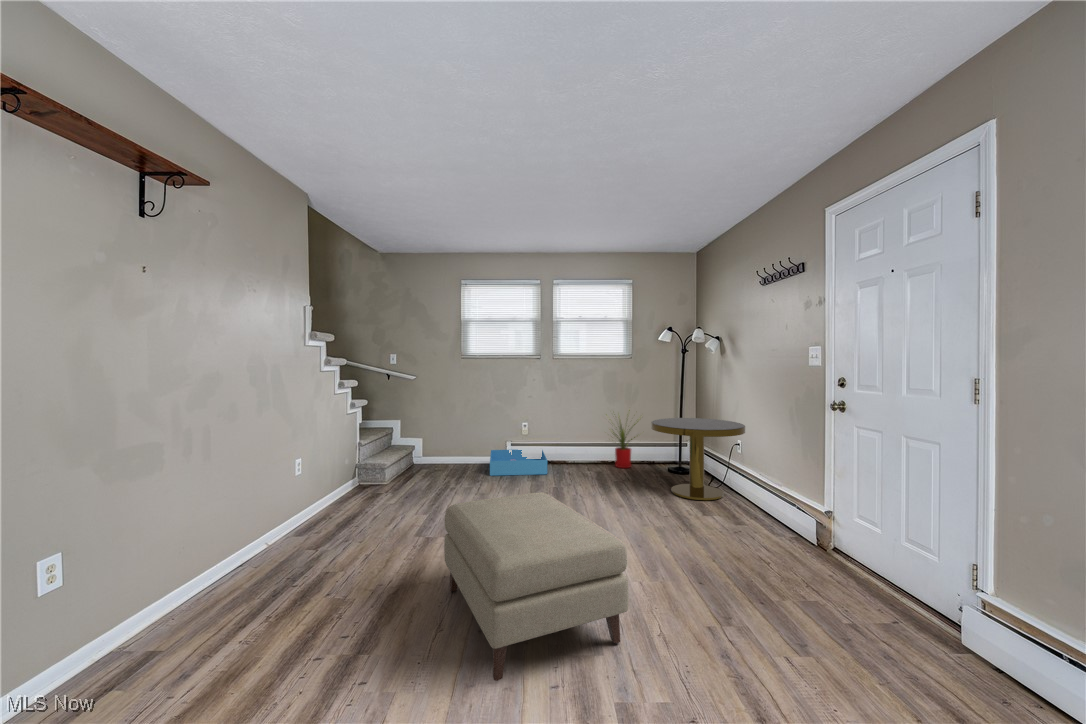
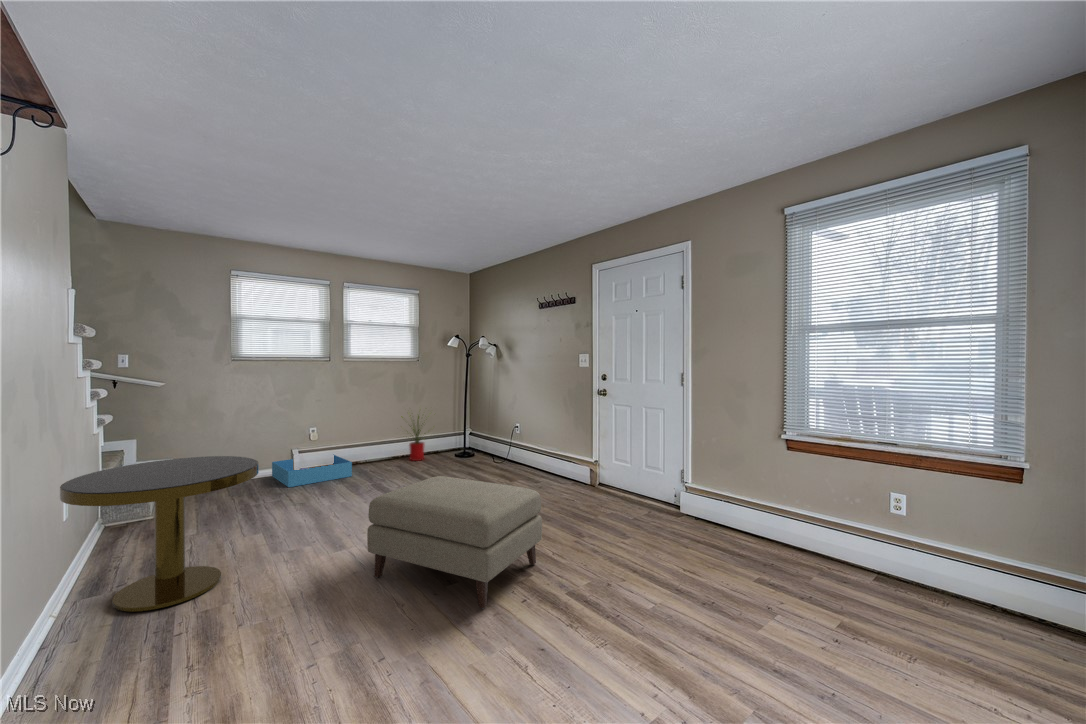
side table: present [651,418,745,500] -> present [60,456,258,612]

